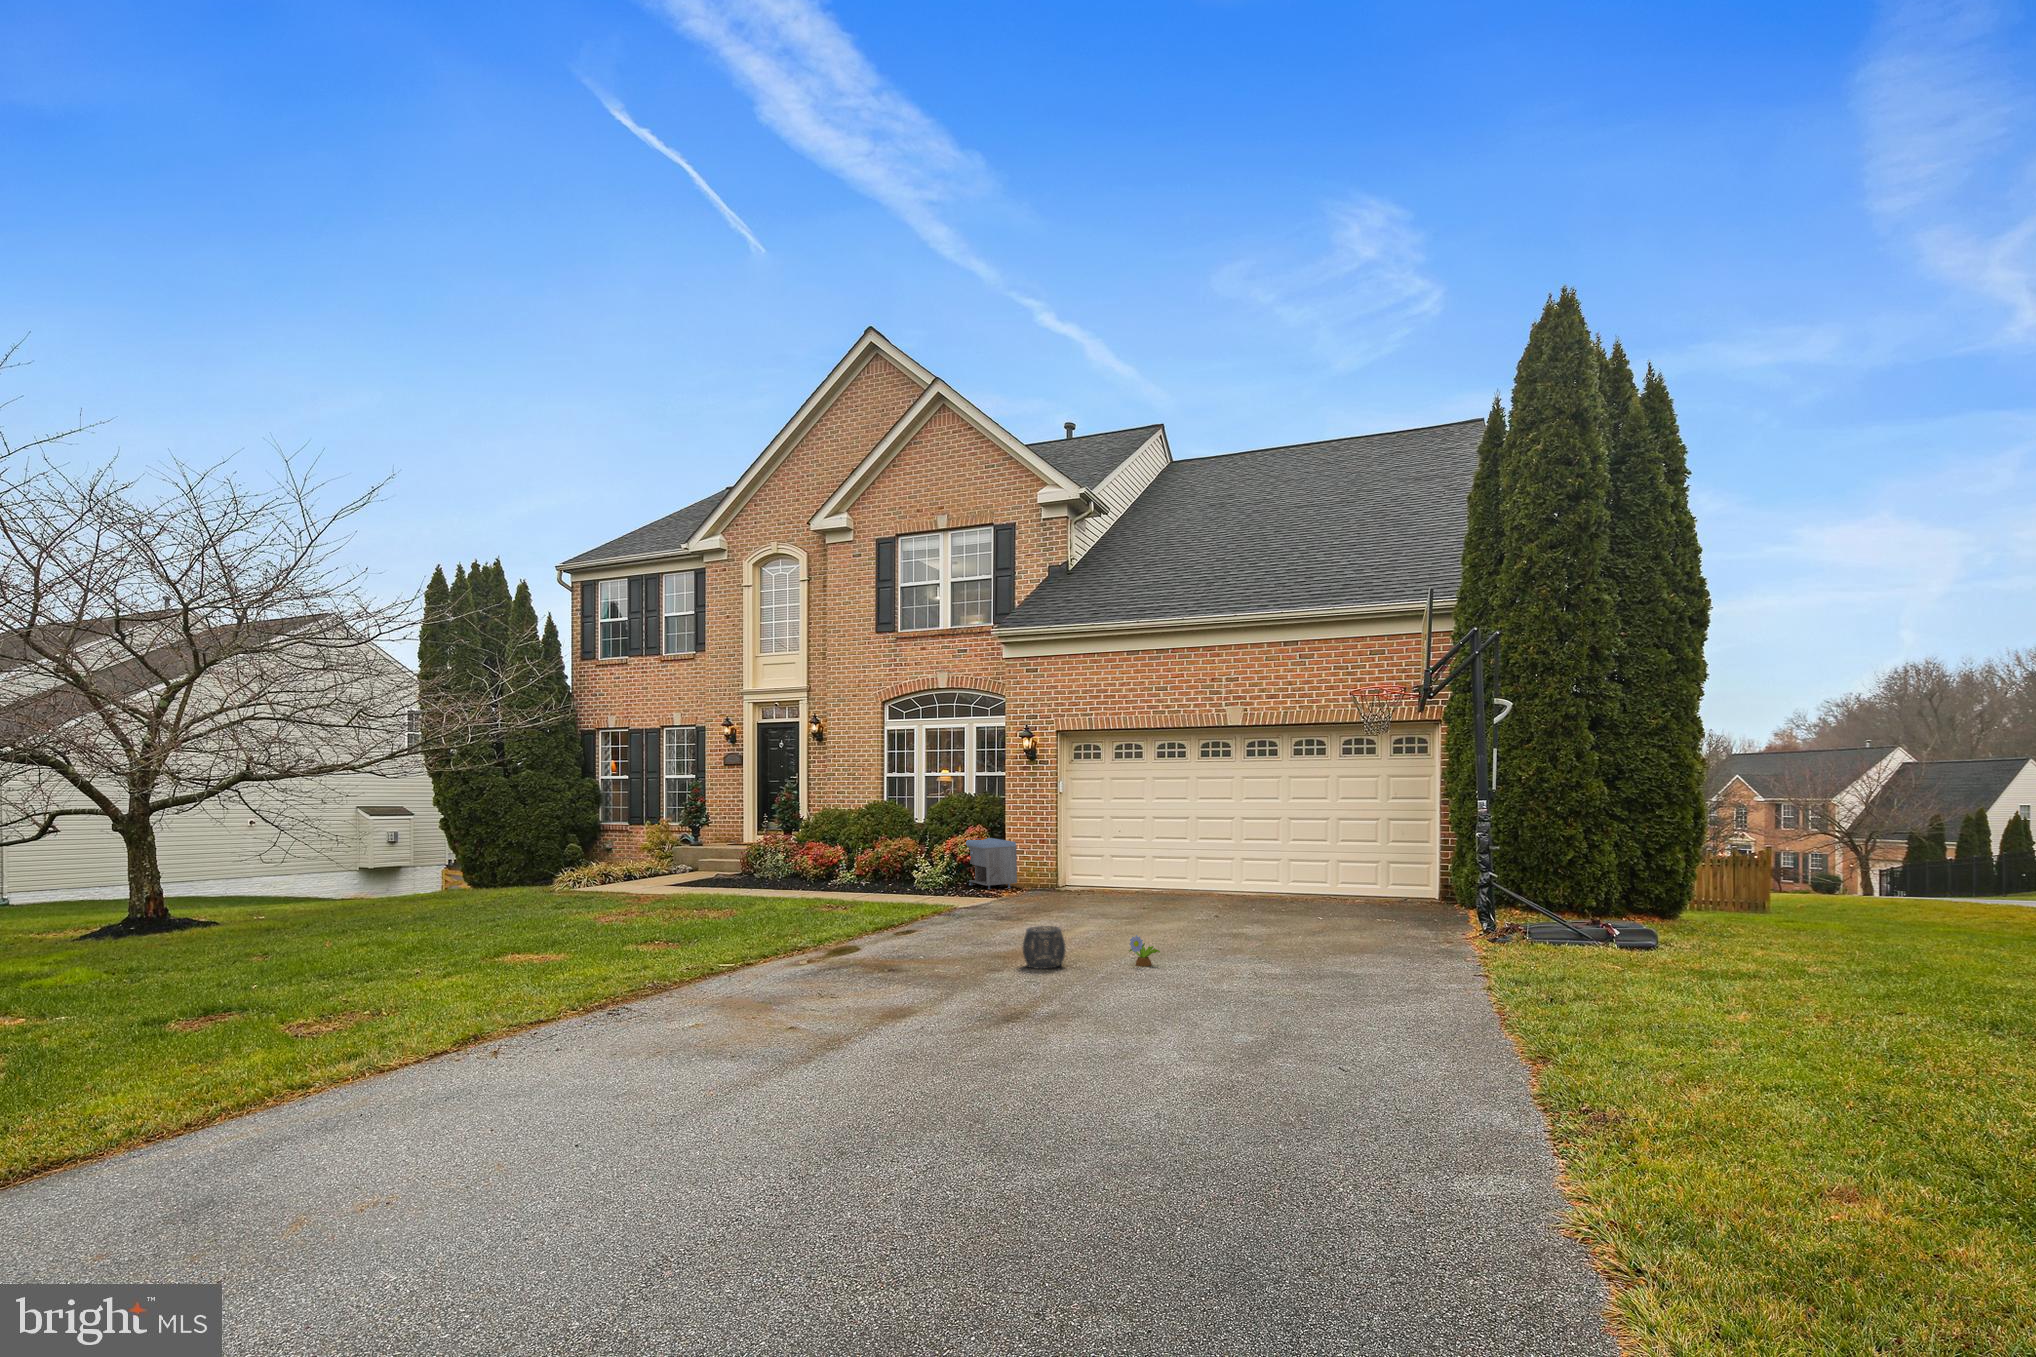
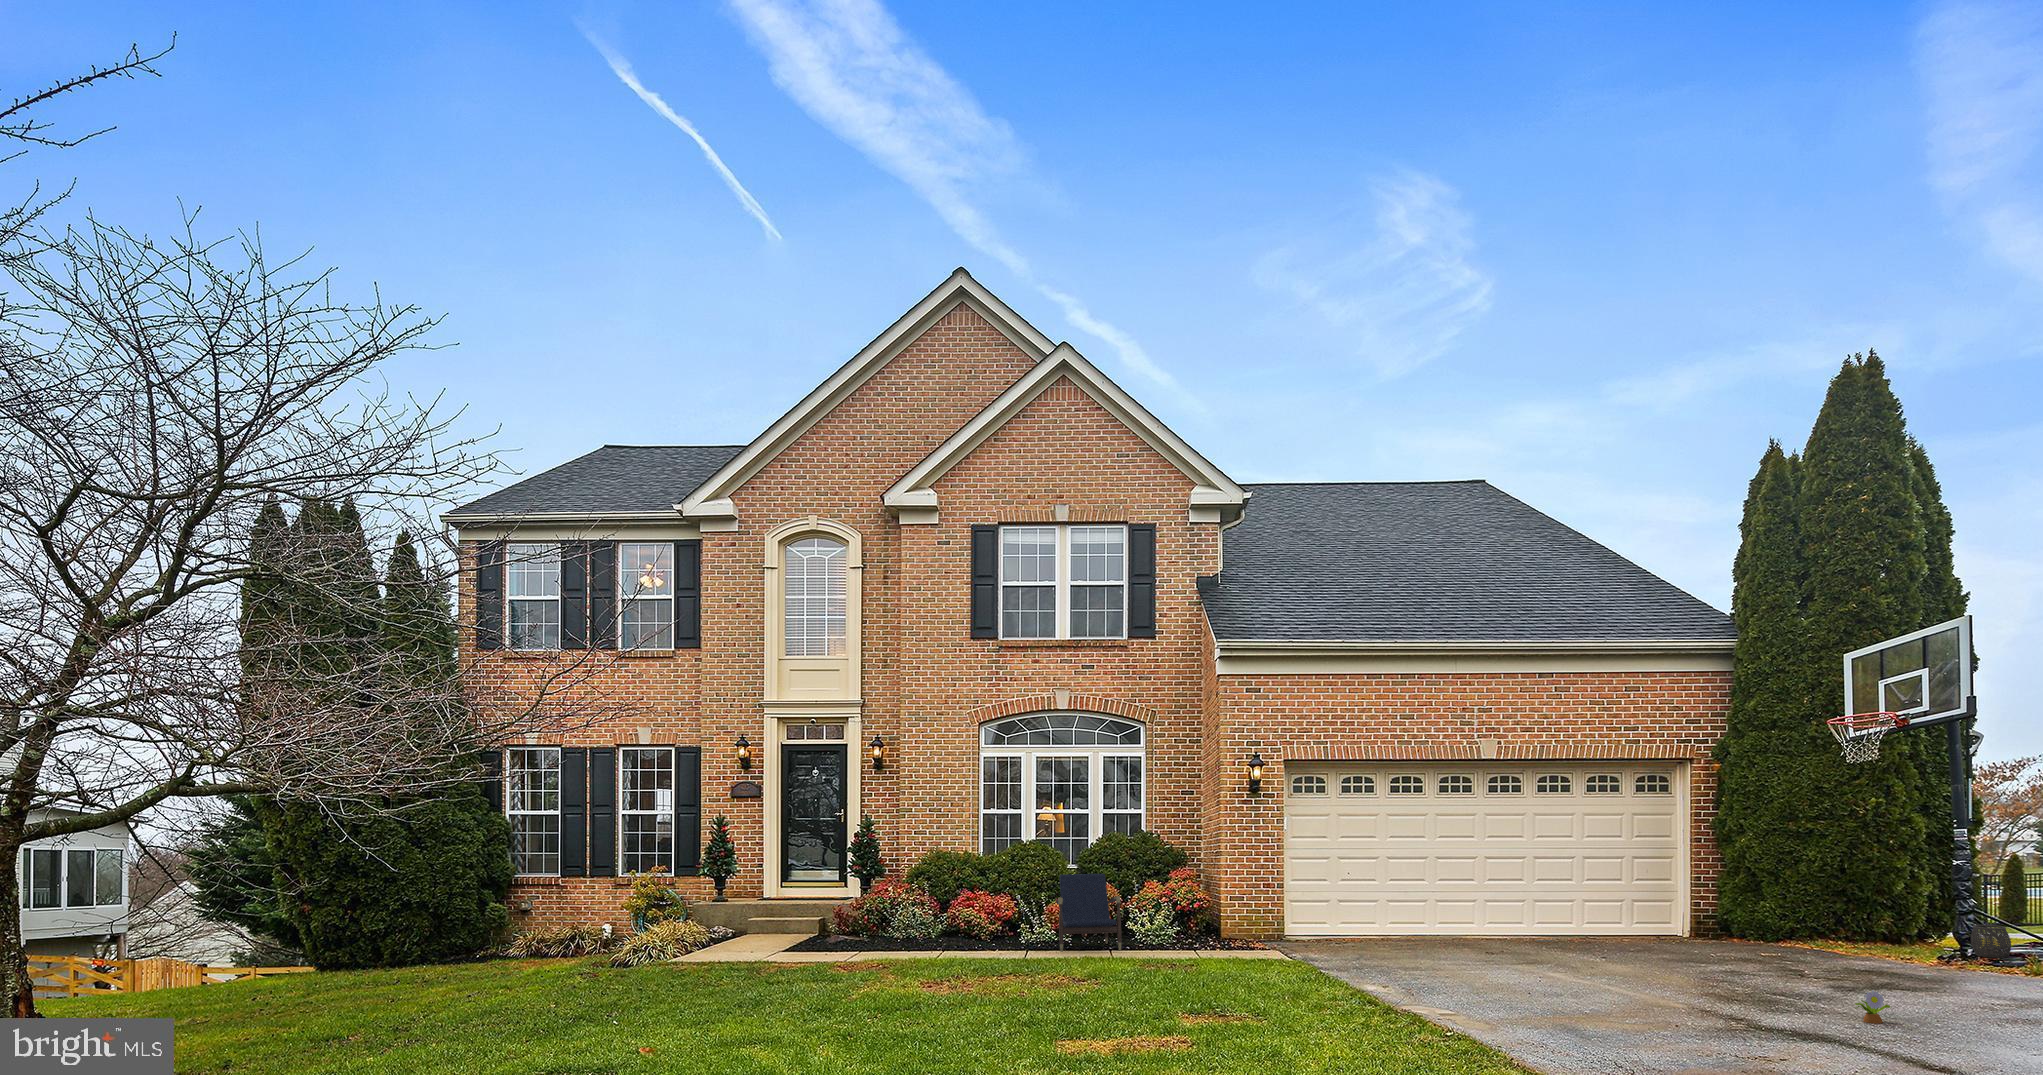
lounge chair: none [862,825,921,887] -> present [1056,874,1122,952]
storage bench: present [966,838,1017,889] -> none [1172,887,1254,949]
woven basket: present [1023,926,1065,969] -> present [1971,925,2011,958]

